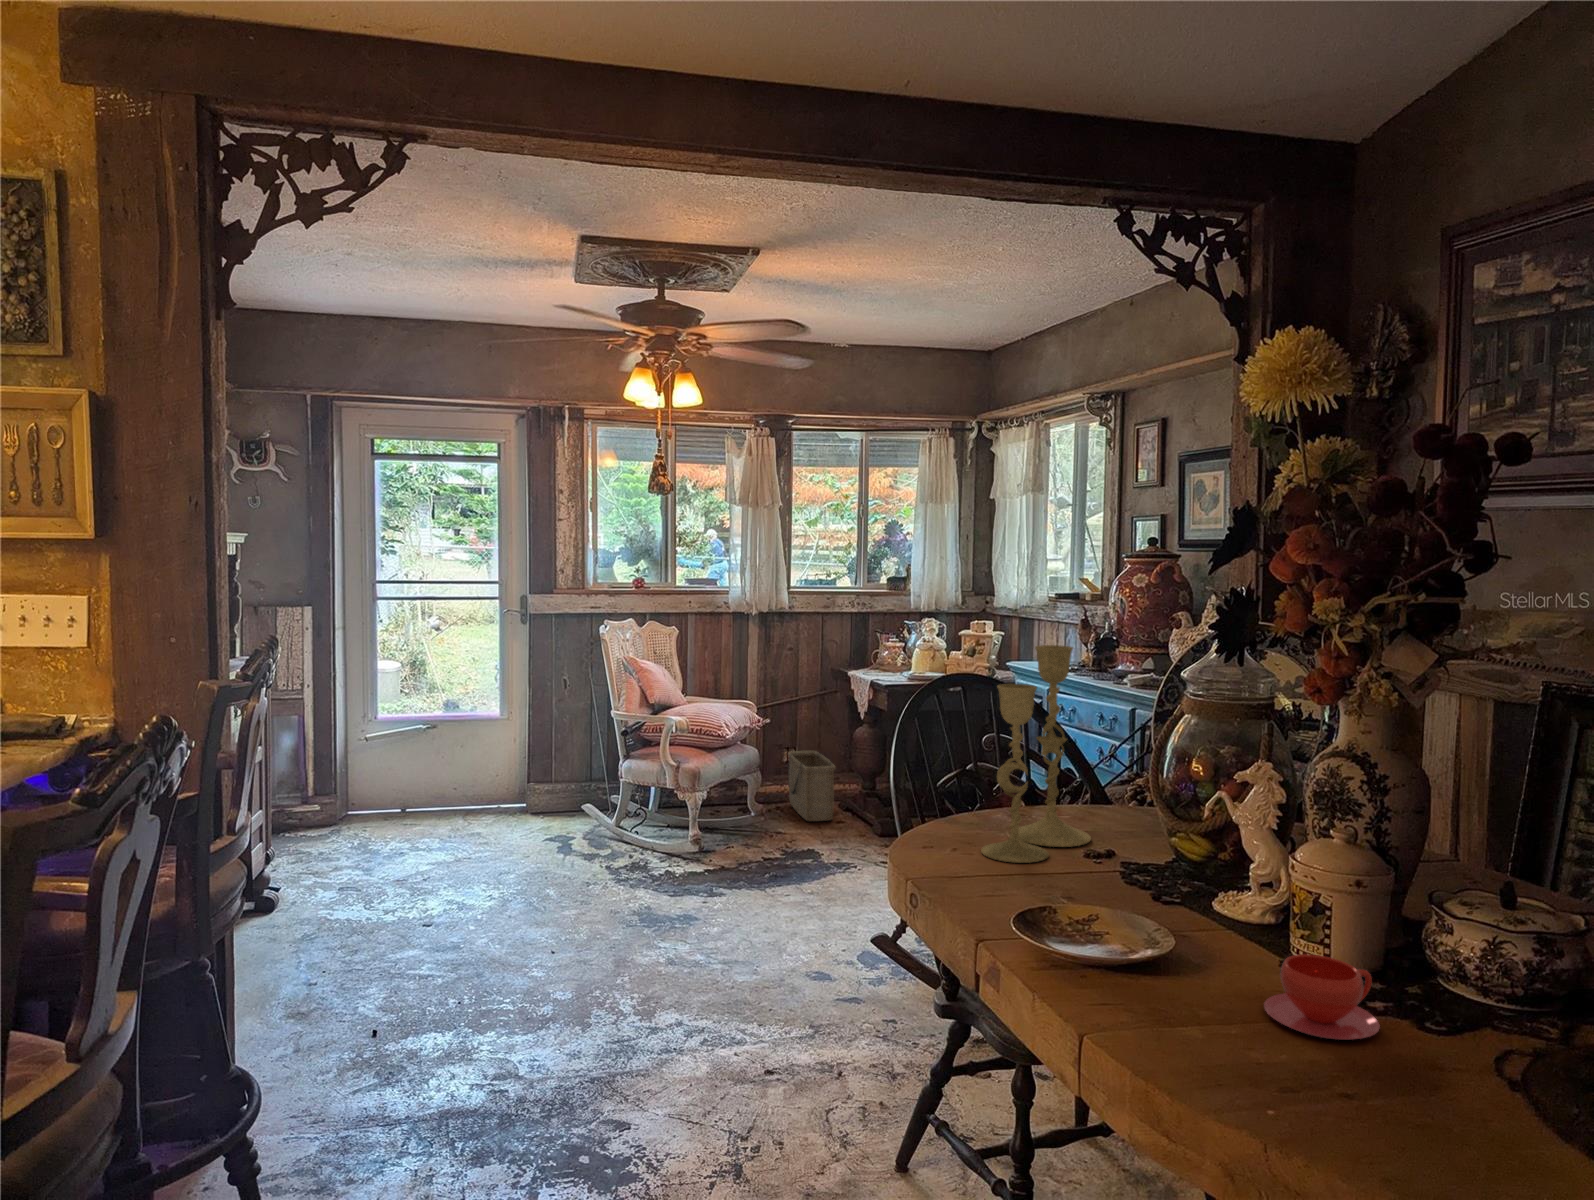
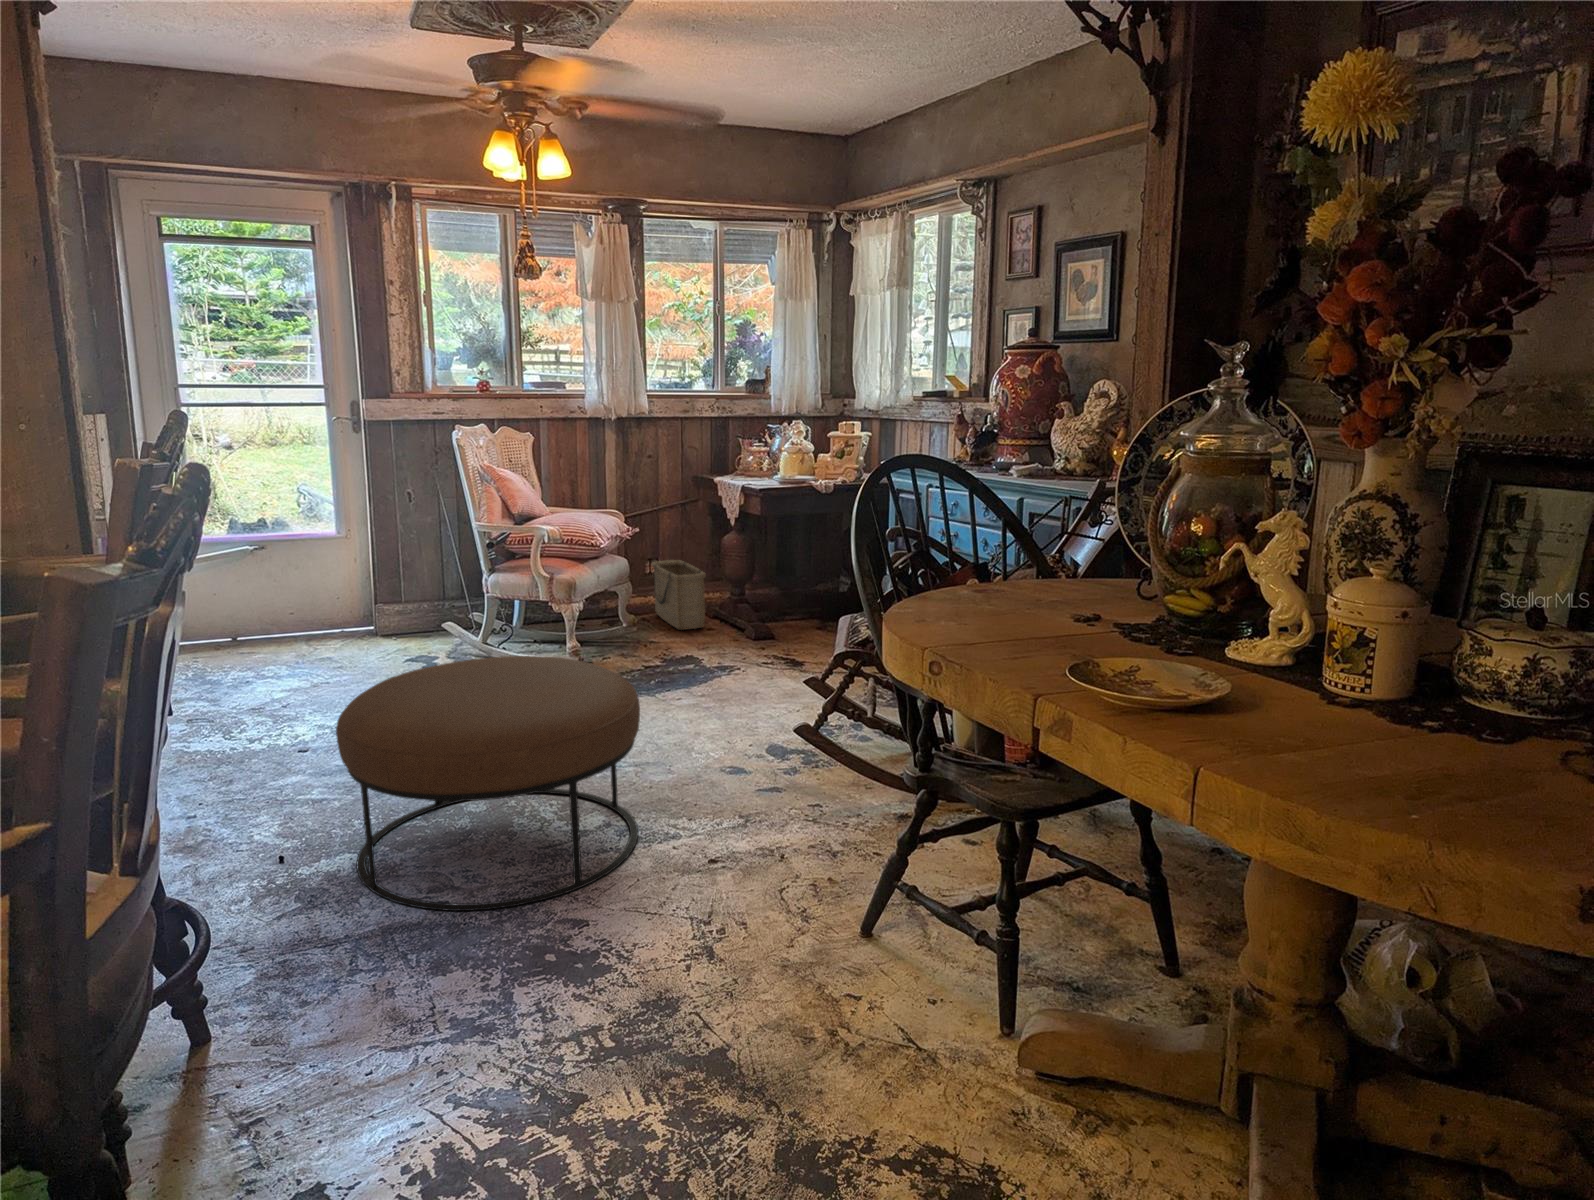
candlestick: present [981,645,1091,863] -> none [981,414,1076,628]
ottoman: none [429,848,713,1103] -> present [336,656,640,911]
teacup: present [1264,954,1380,1040] -> none [1335,679,1445,749]

